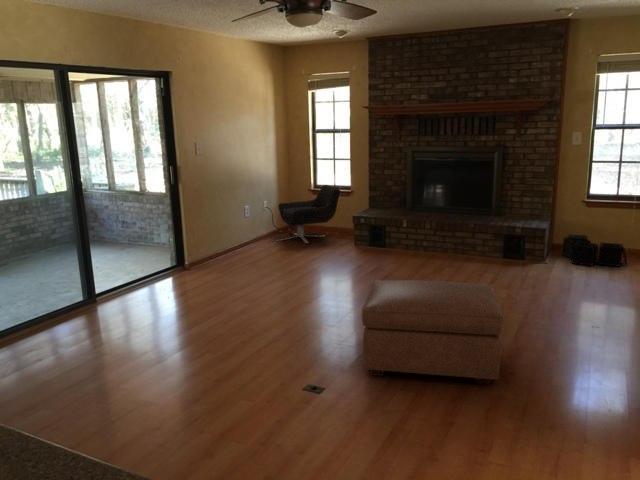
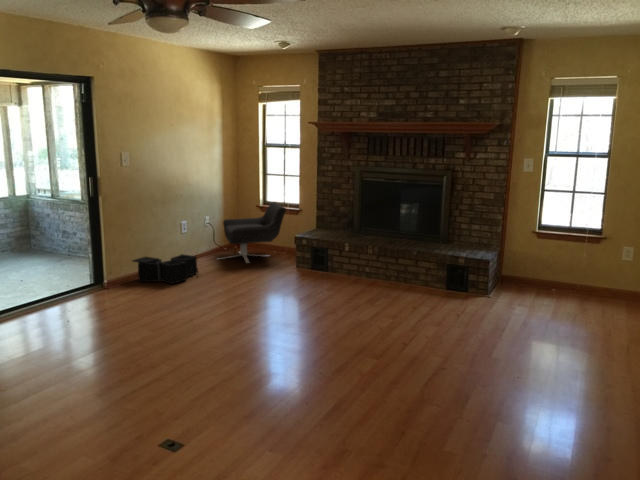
storage bin: present [562,235,627,266] -> present [132,254,198,284]
ottoman: present [362,280,503,384] -> none [231,317,393,448]

